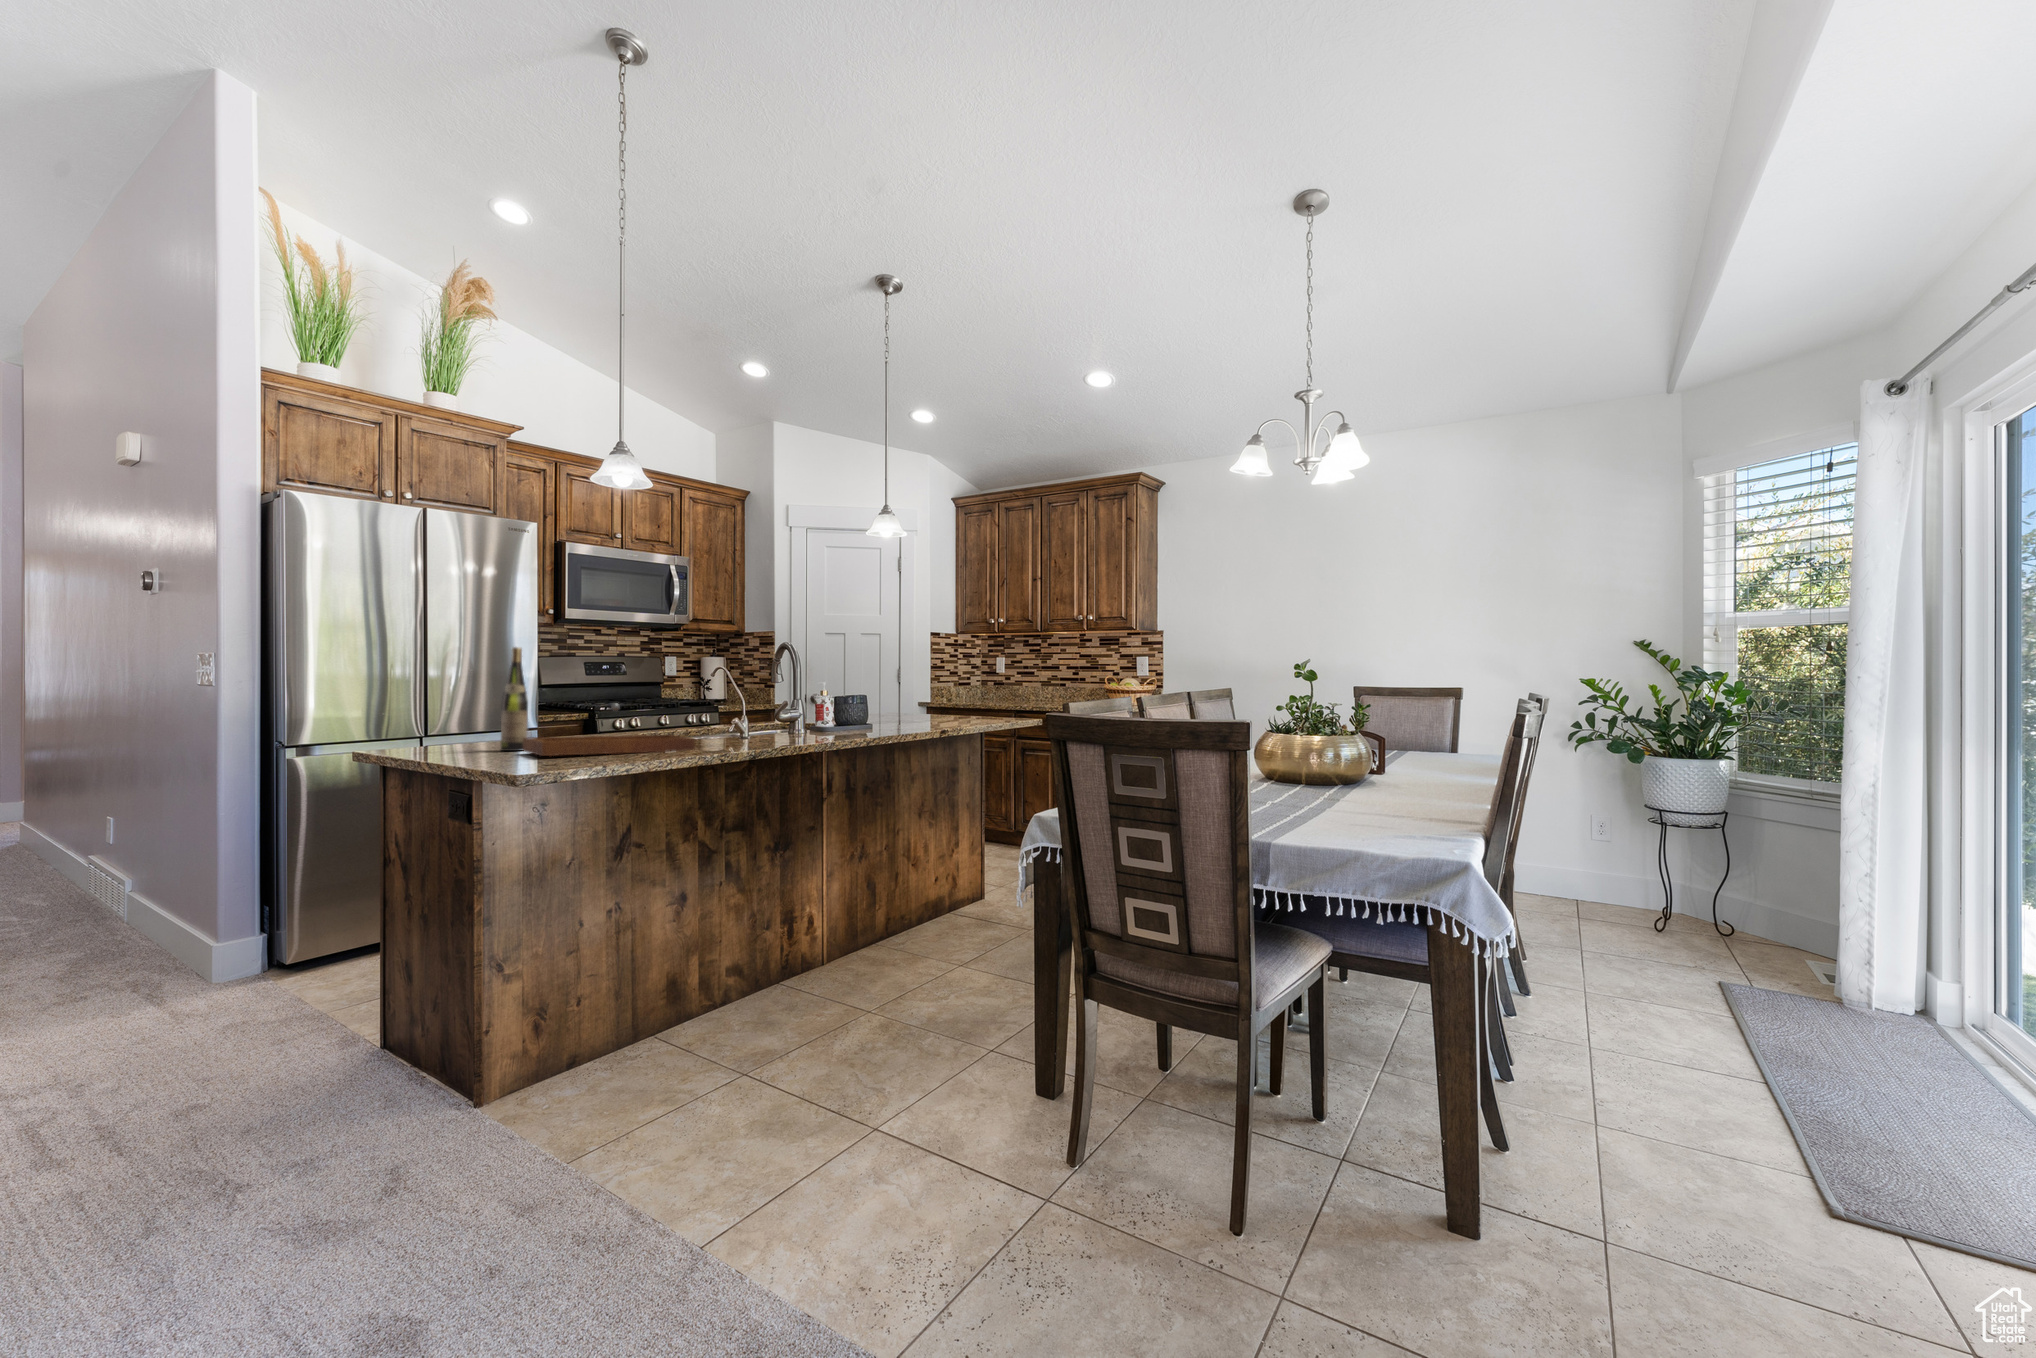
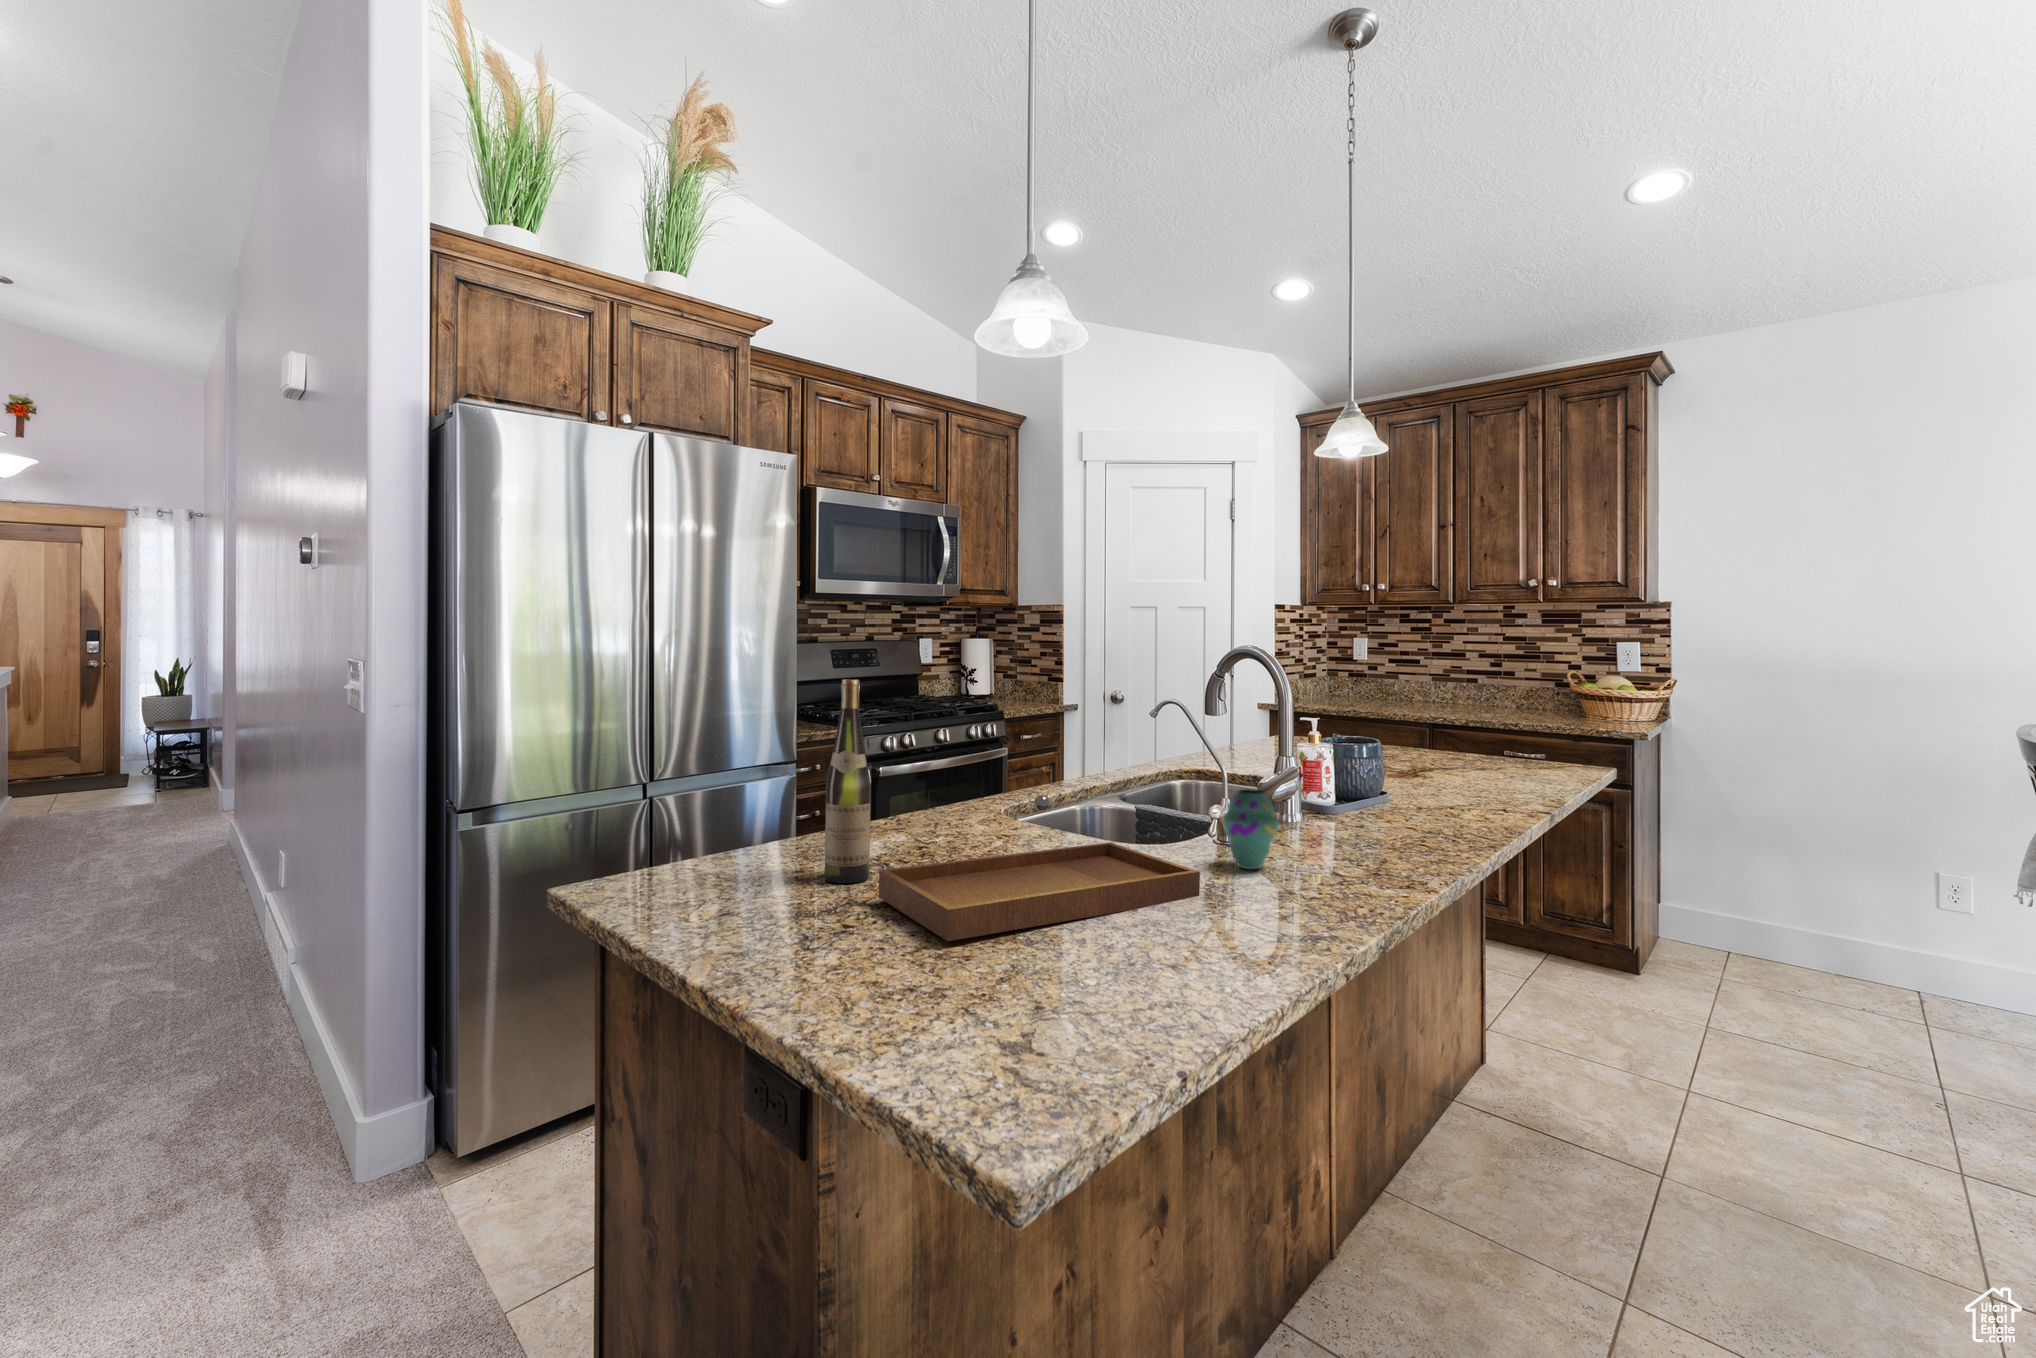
vase: none [725,706,754,744] -> present [1223,789,1279,869]

